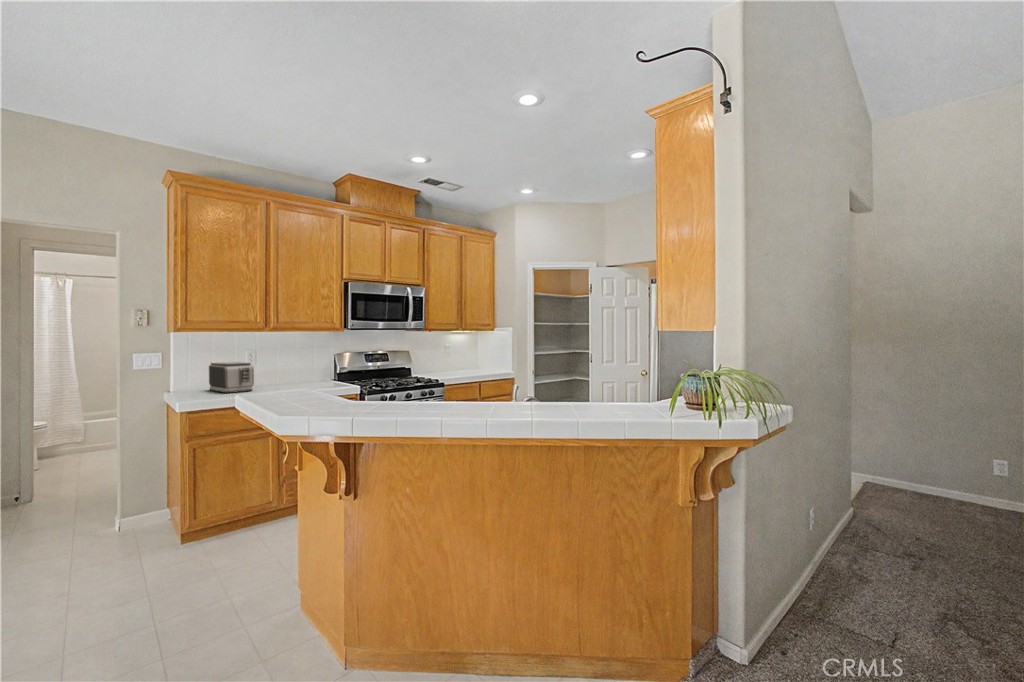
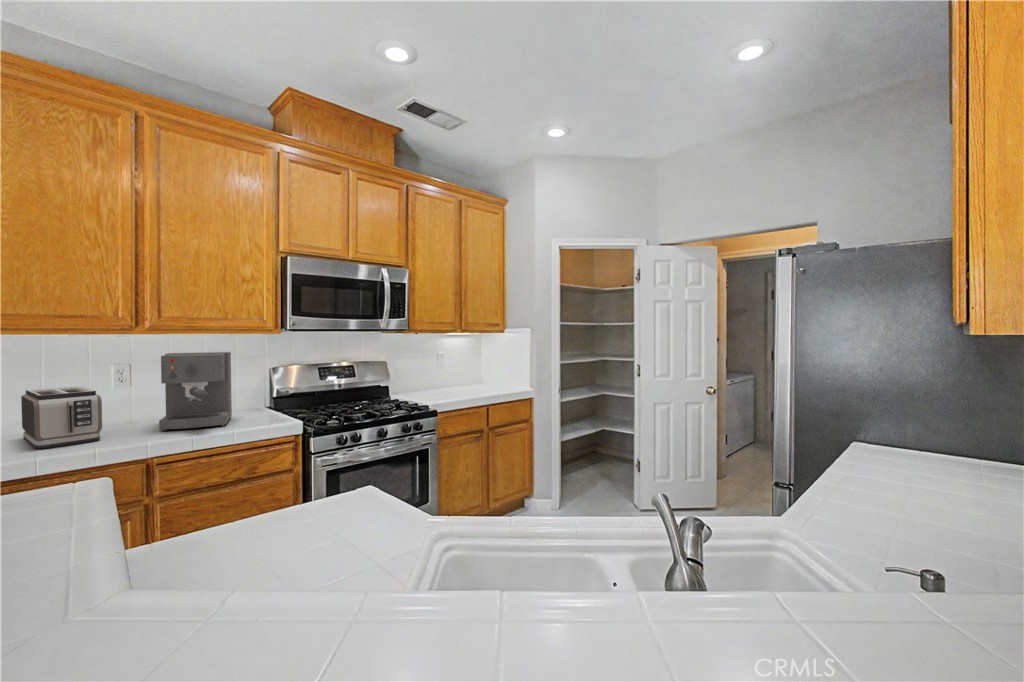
coffee maker: none [280,342,316,388] -> present [159,352,232,431]

